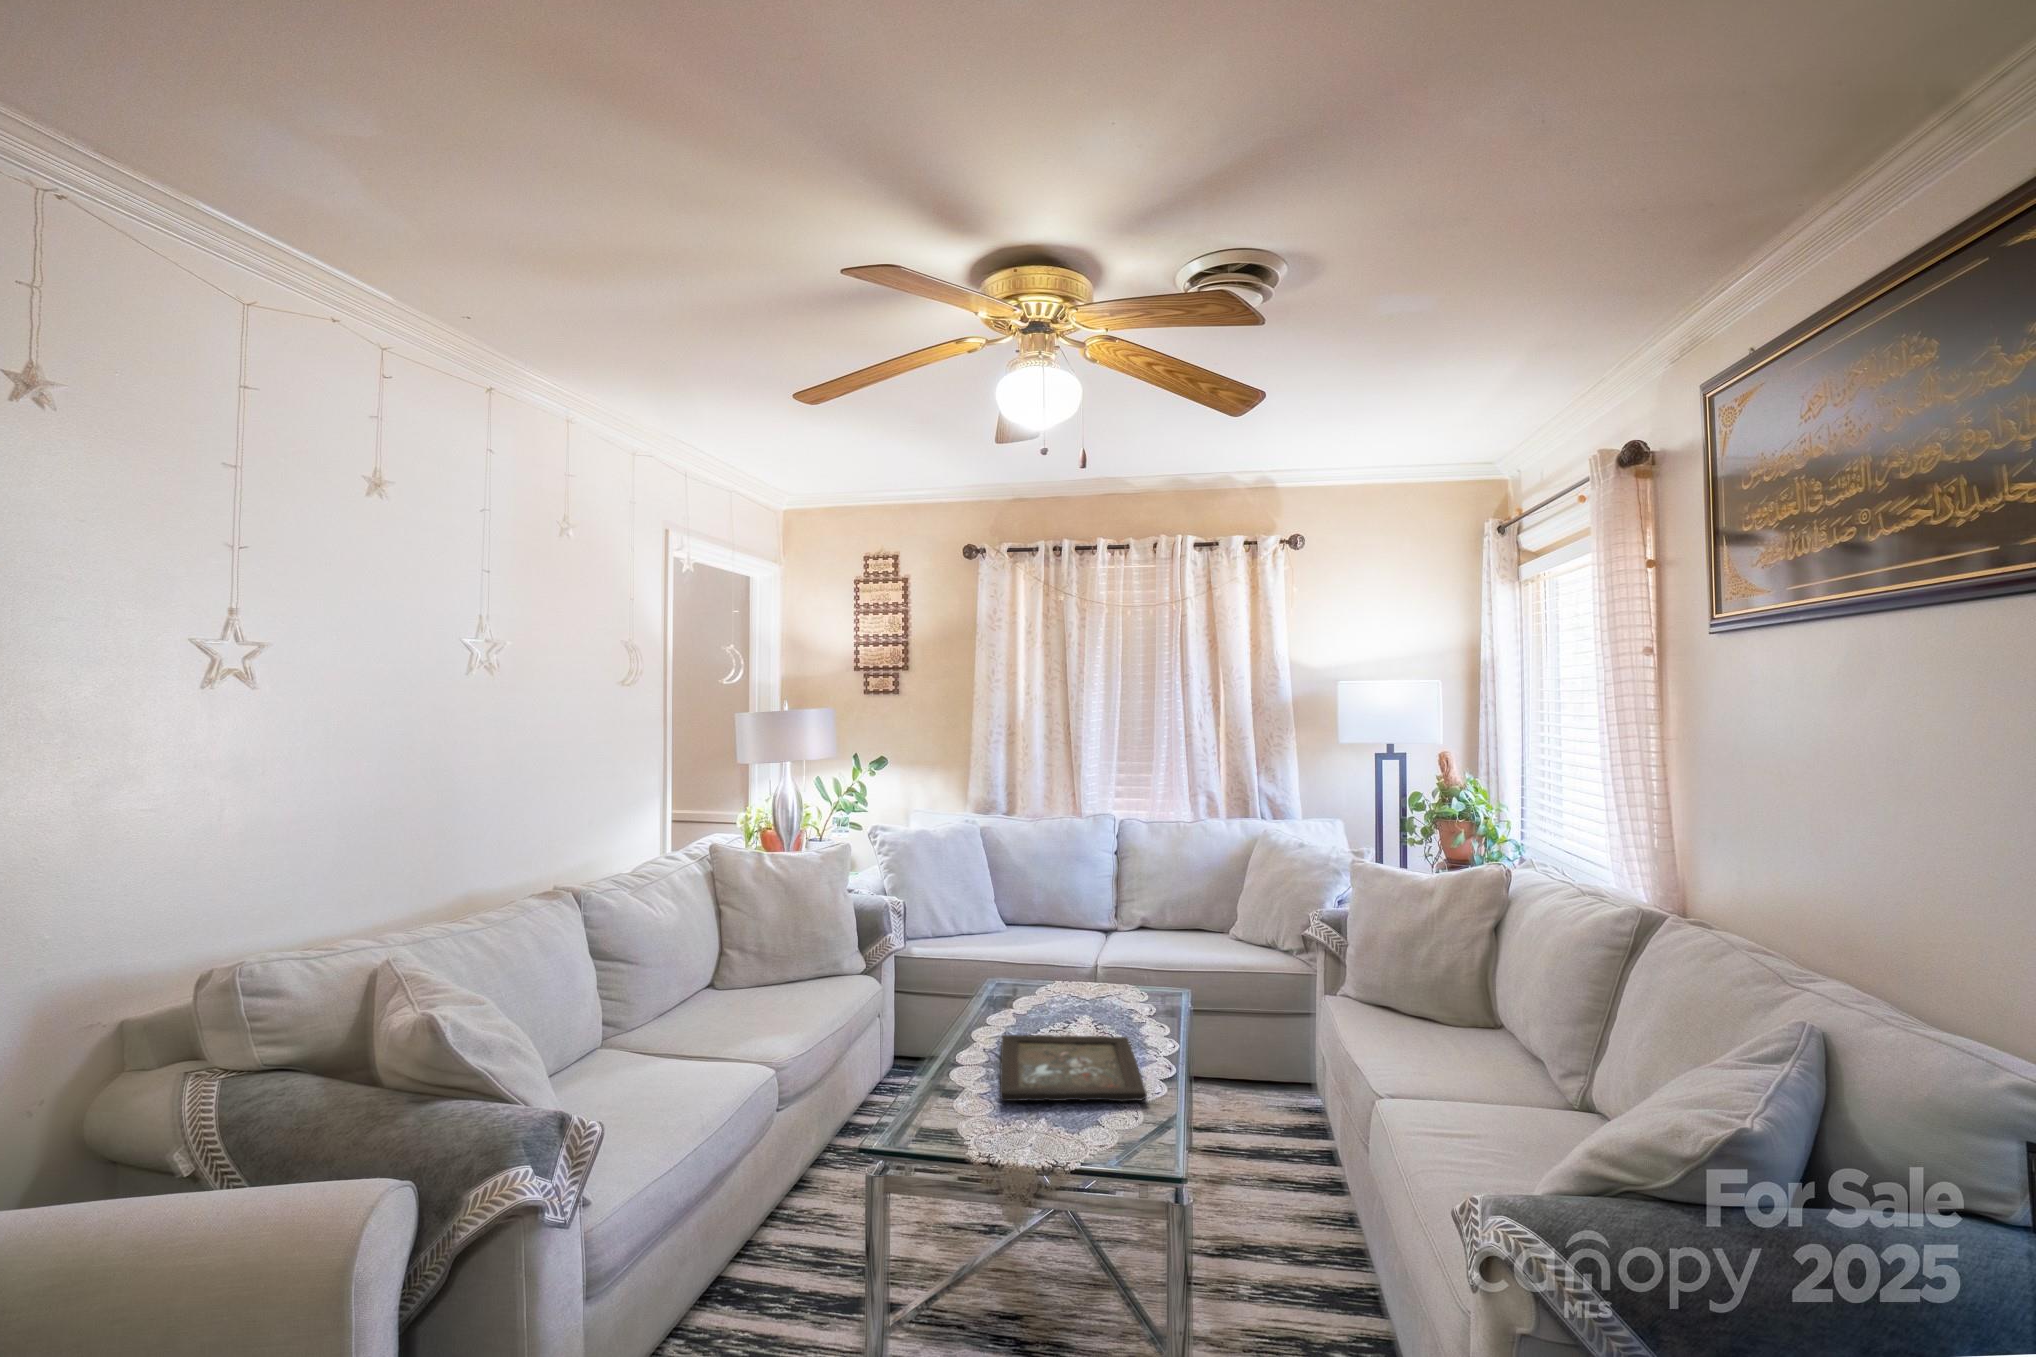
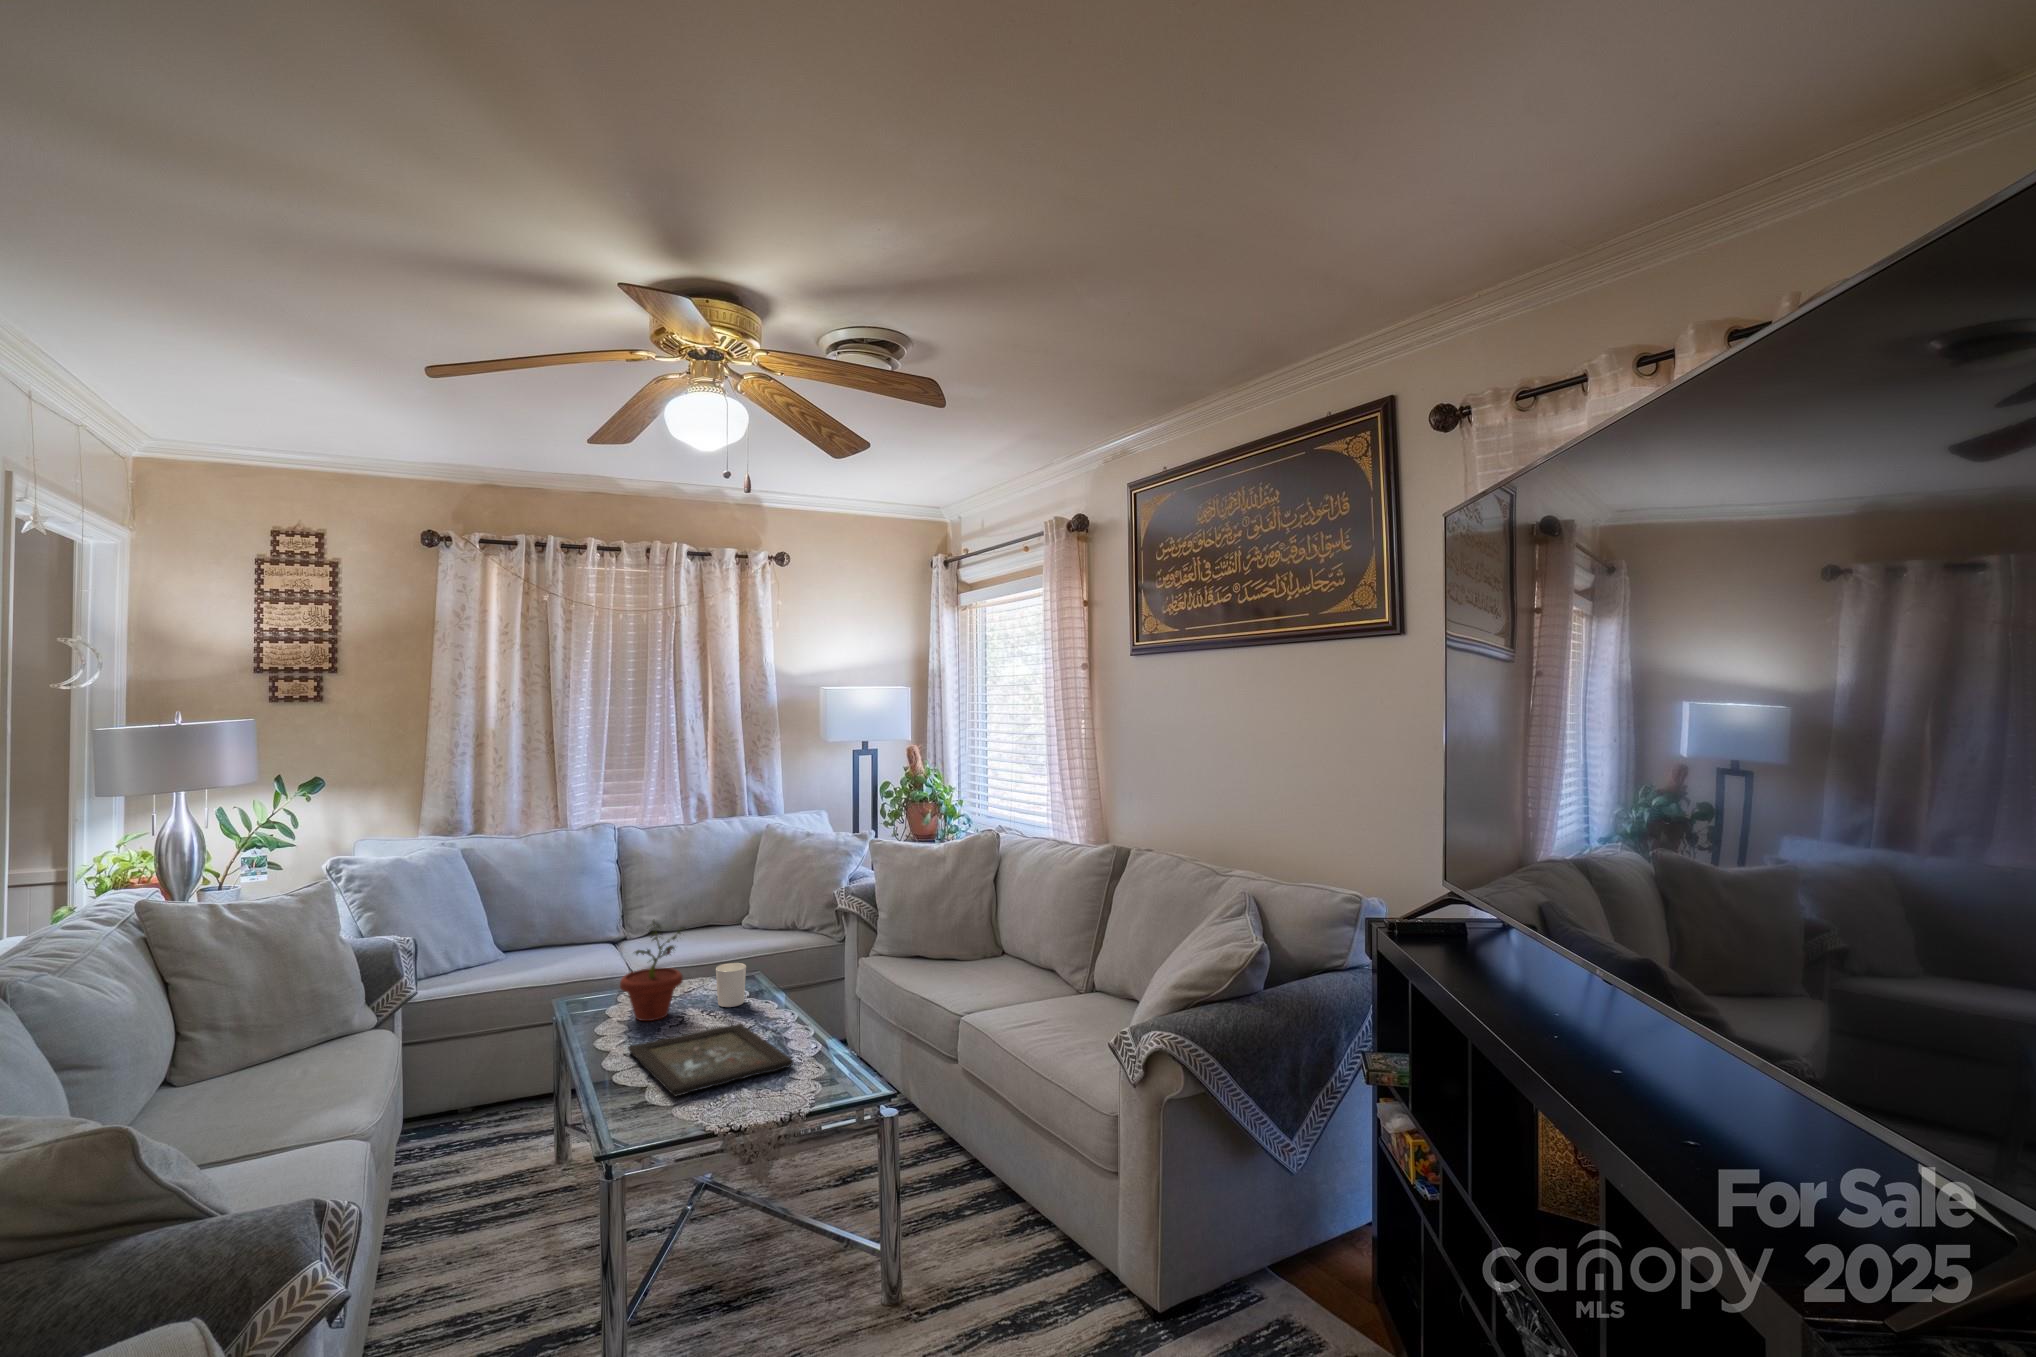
potted plant: none [1021,906,1089,1014] -> present [620,921,686,1021]
candle holder: none [1120,967,1153,1017] -> present [716,963,746,1007]

